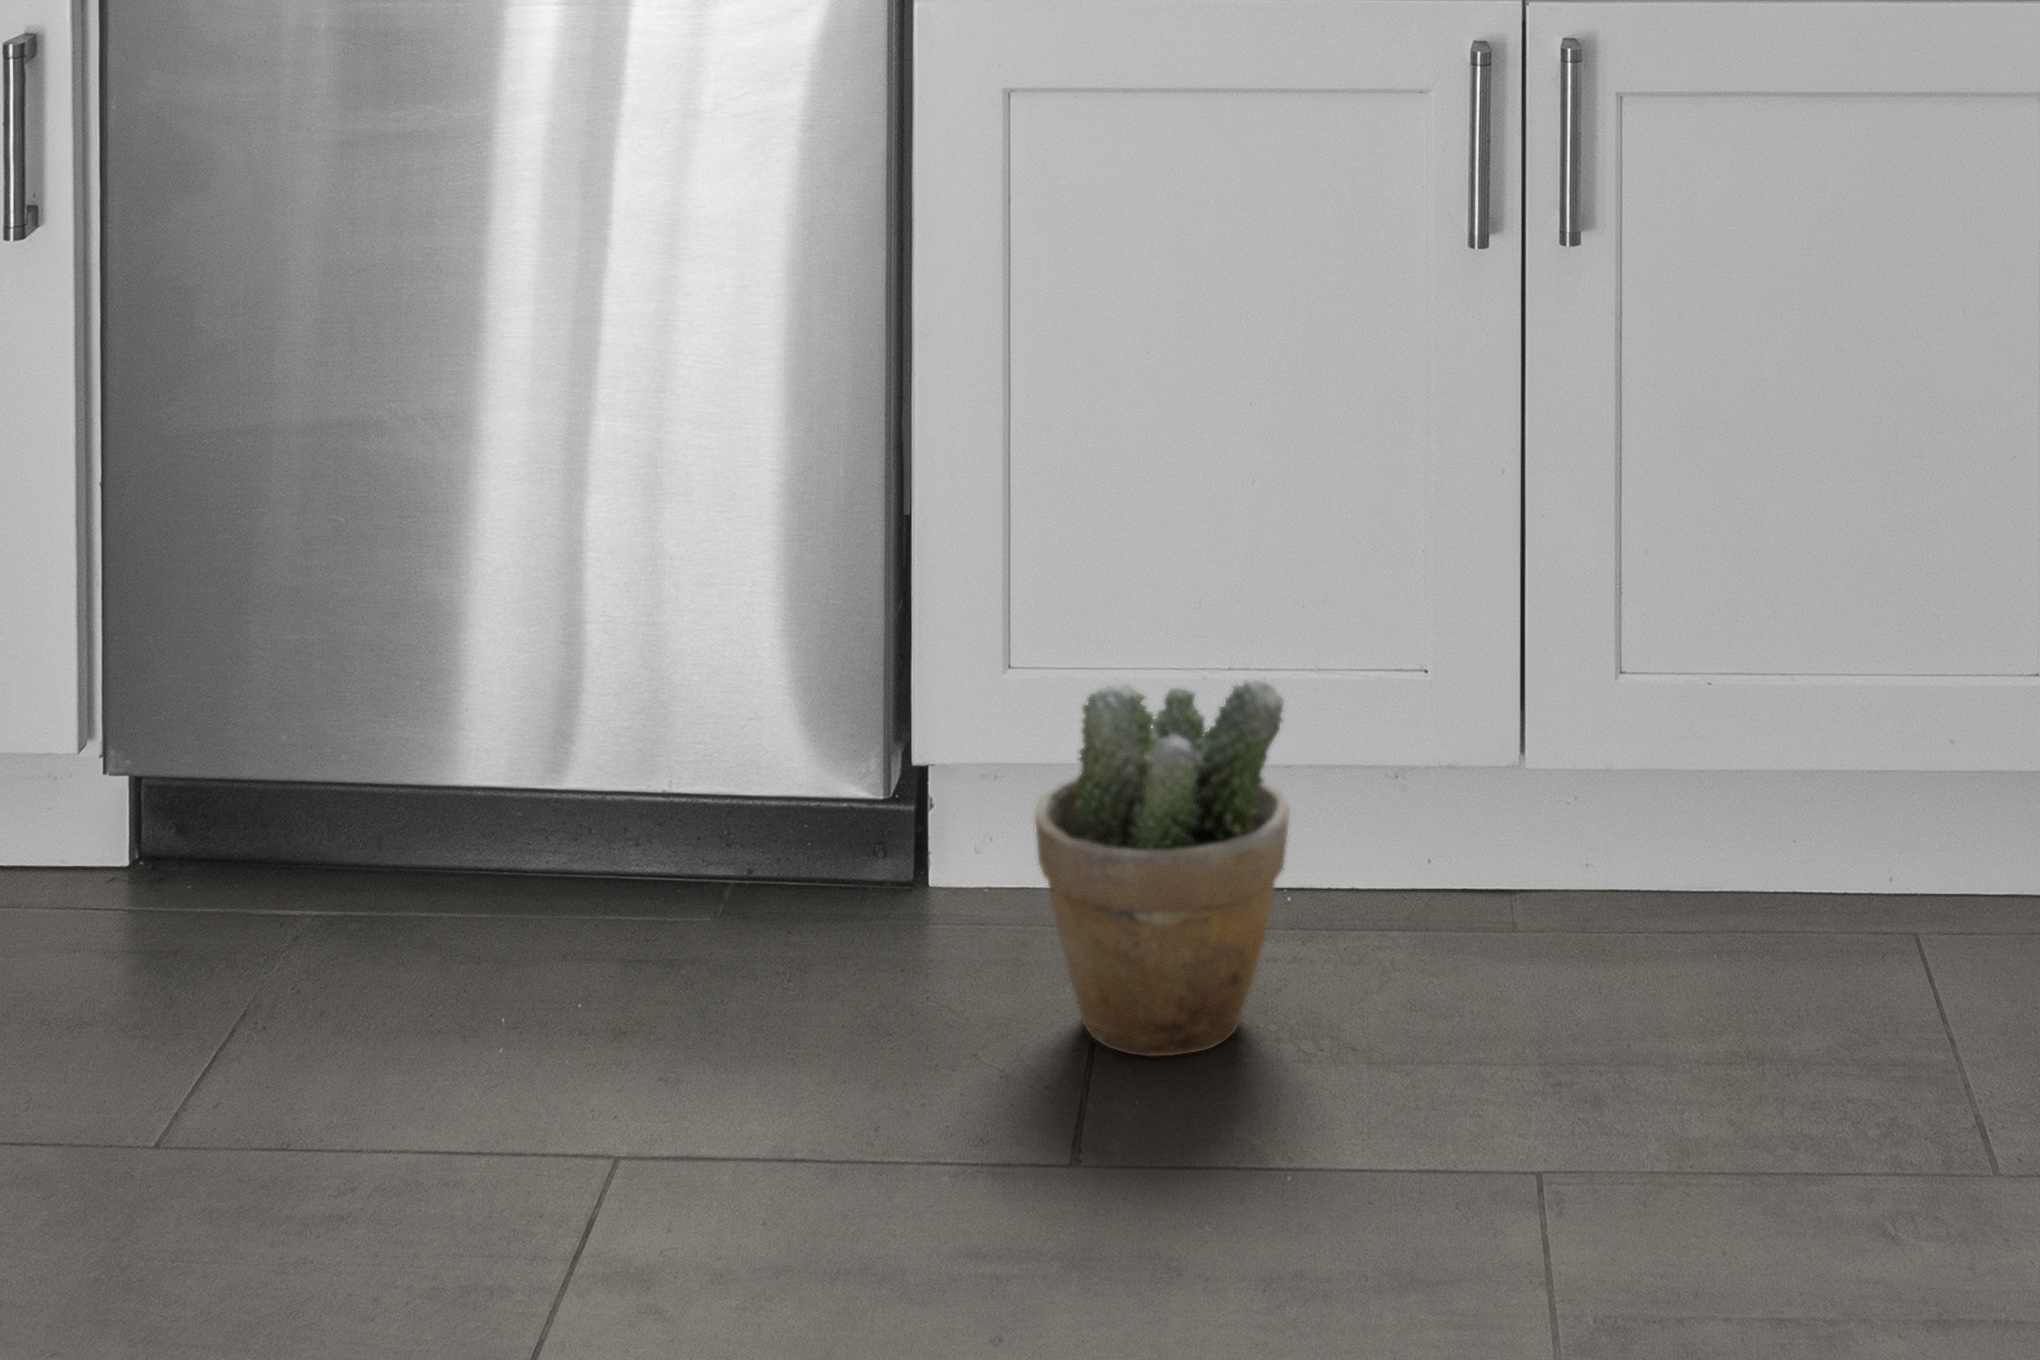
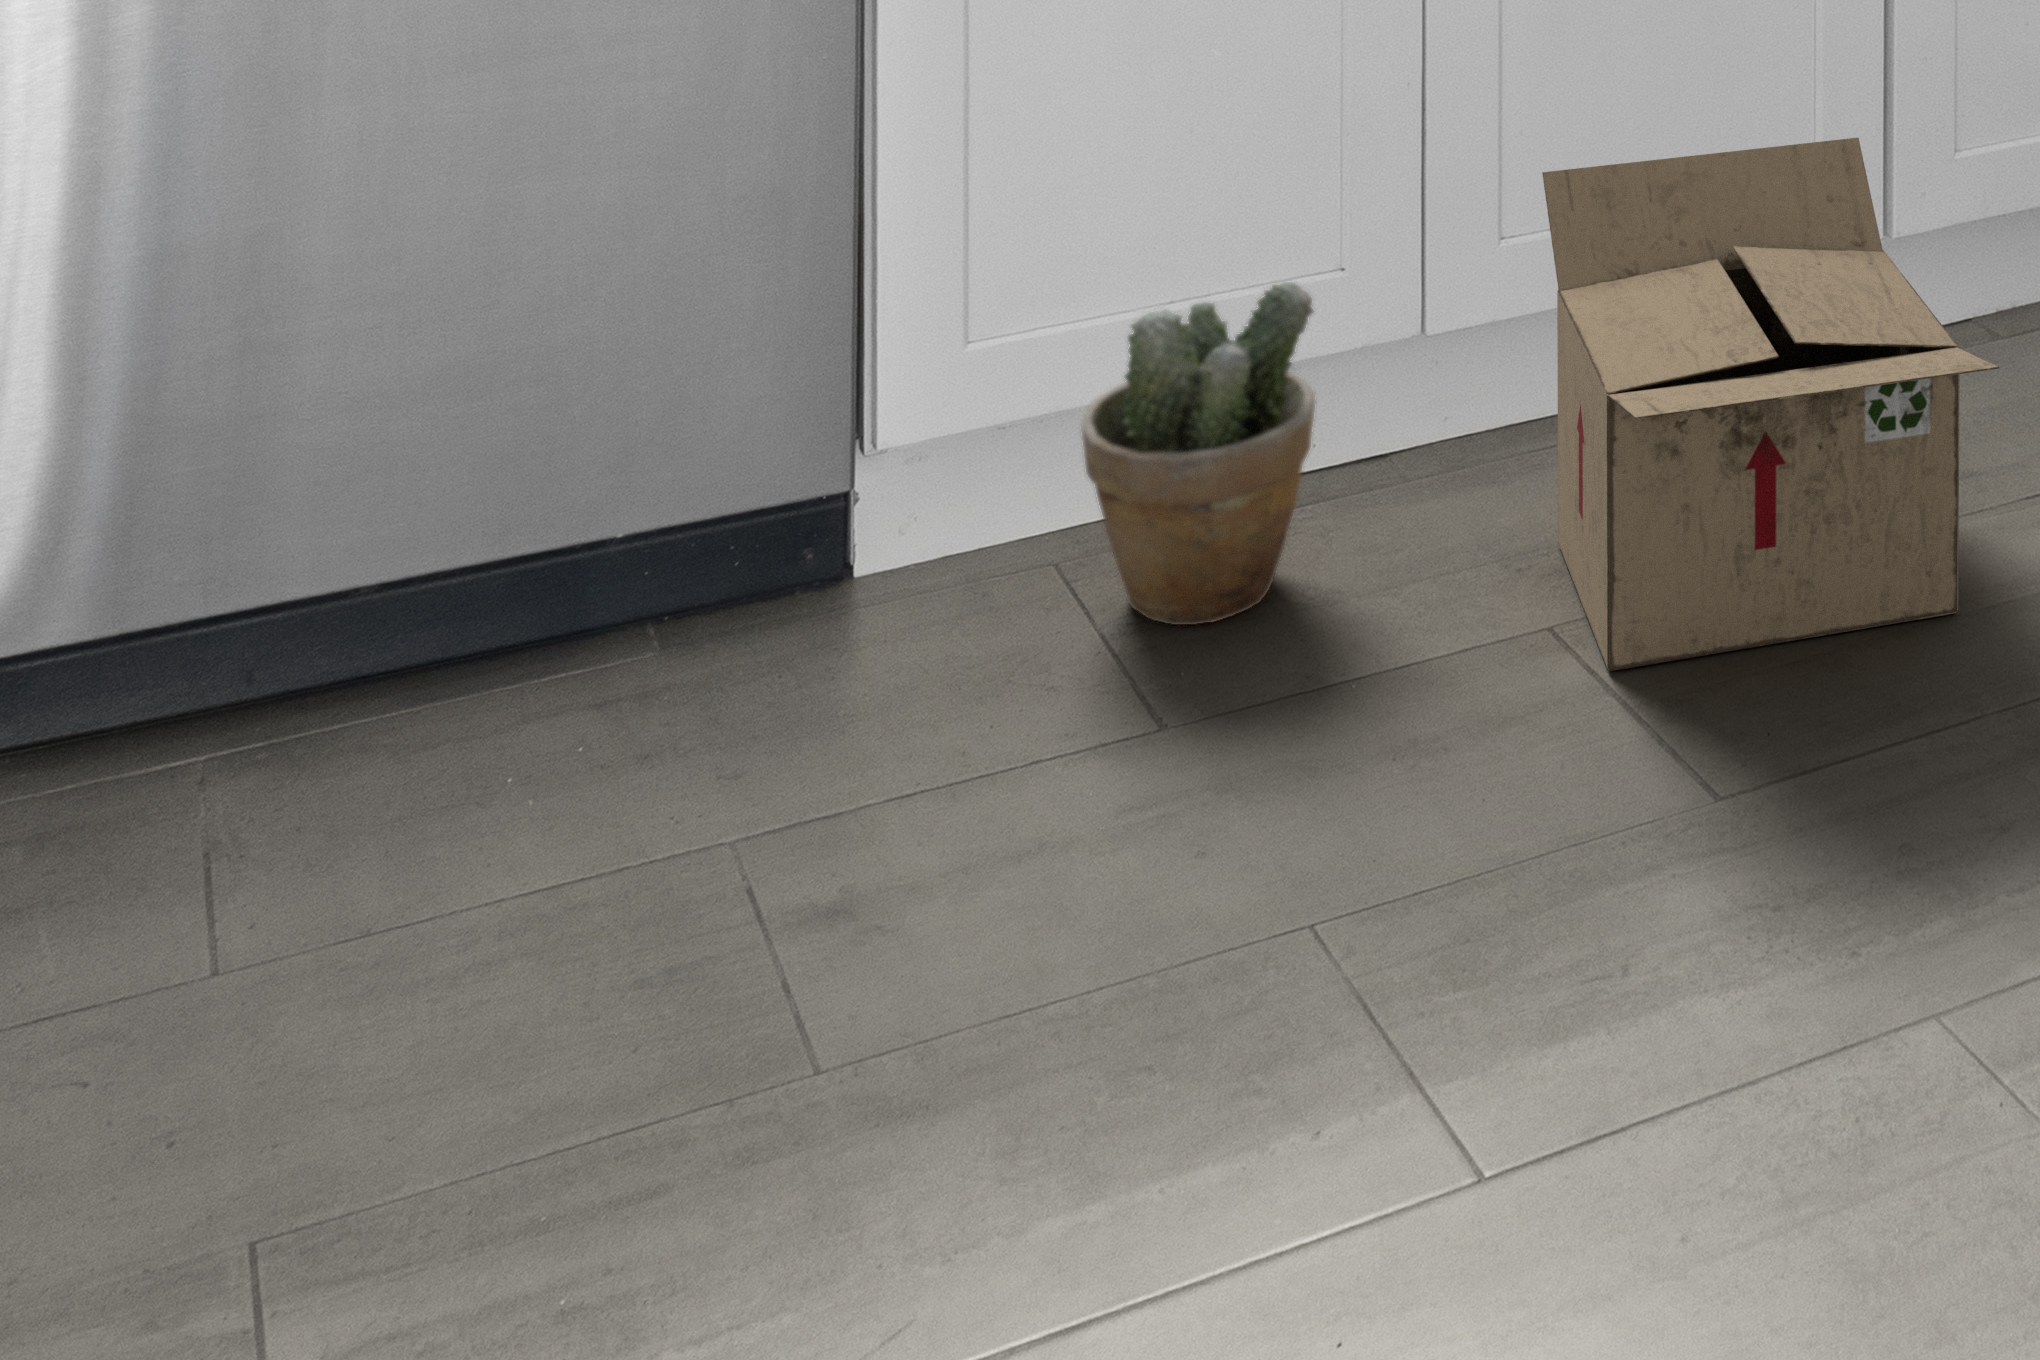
cardboard box: none [1475,612,1978,1266] -> present [1542,138,1999,671]

